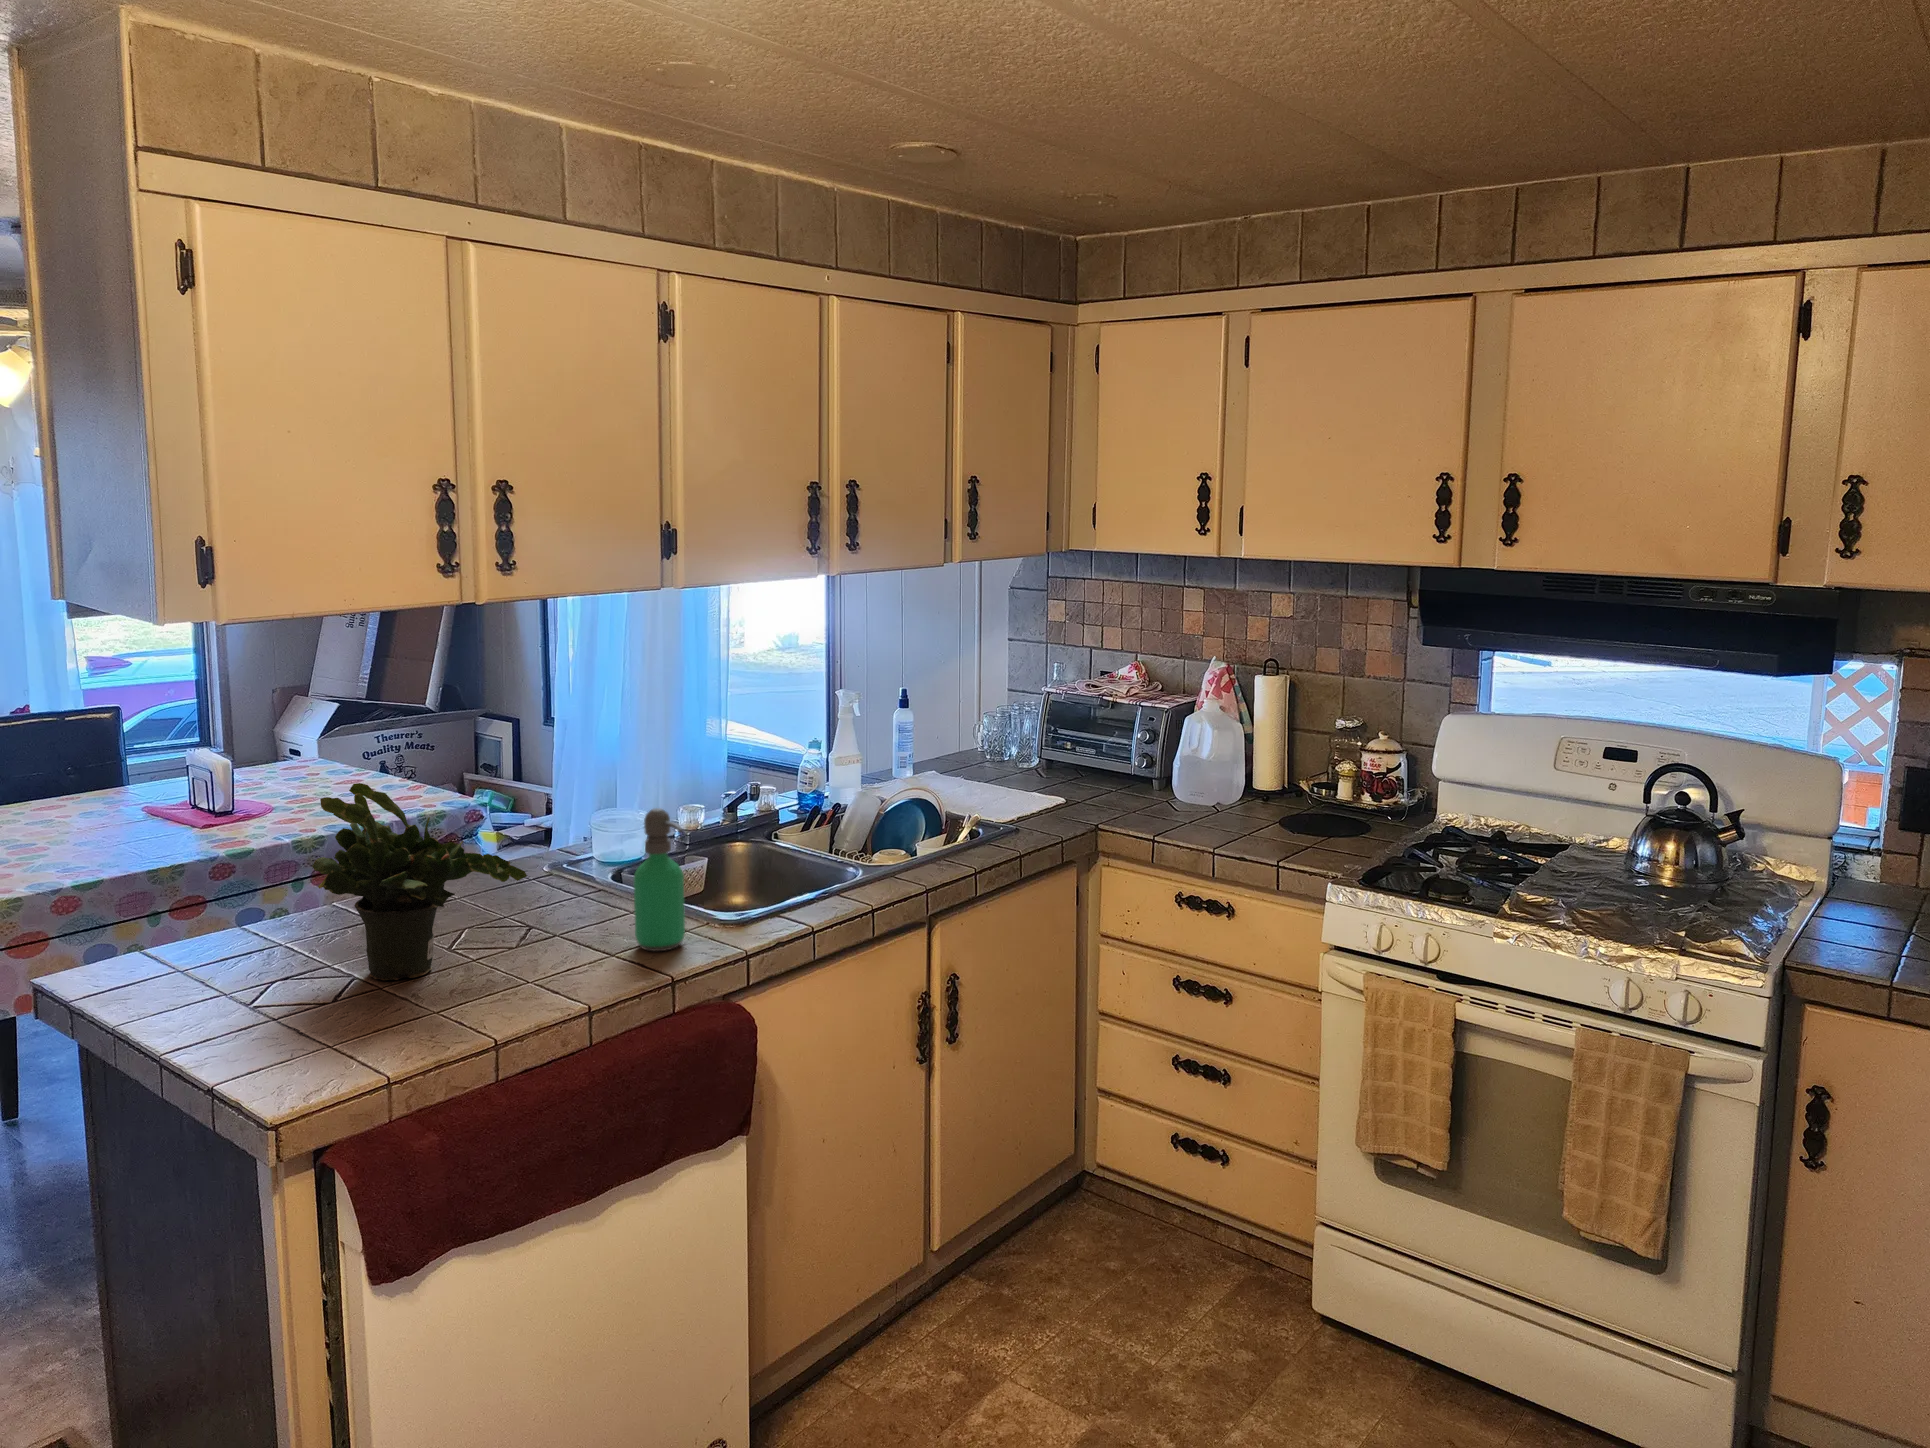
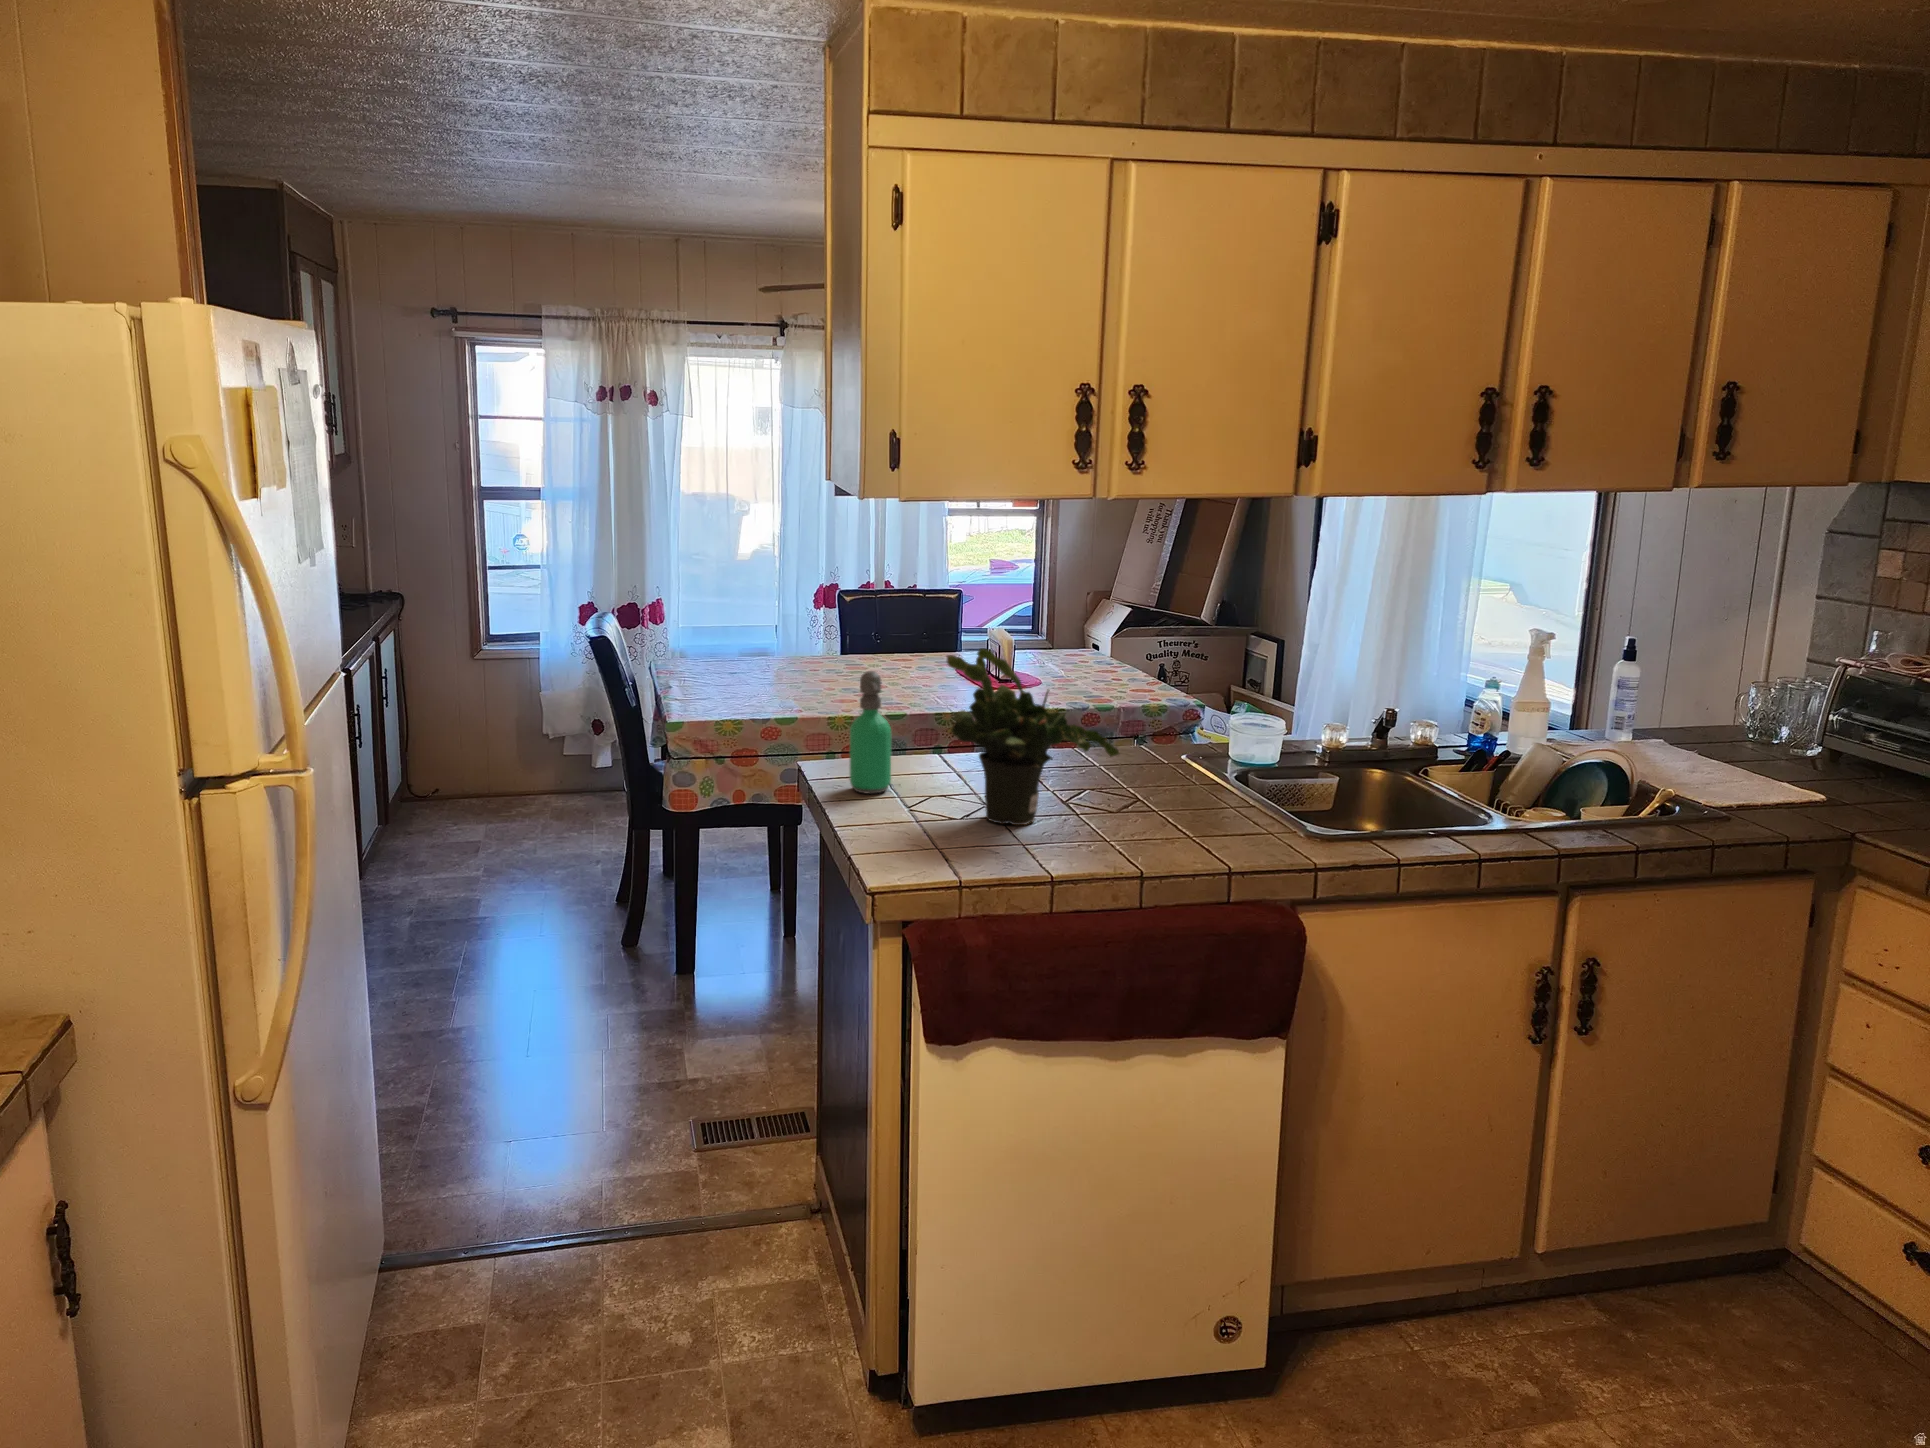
soap dispenser: present [633,808,685,951] -> present [850,671,891,794]

